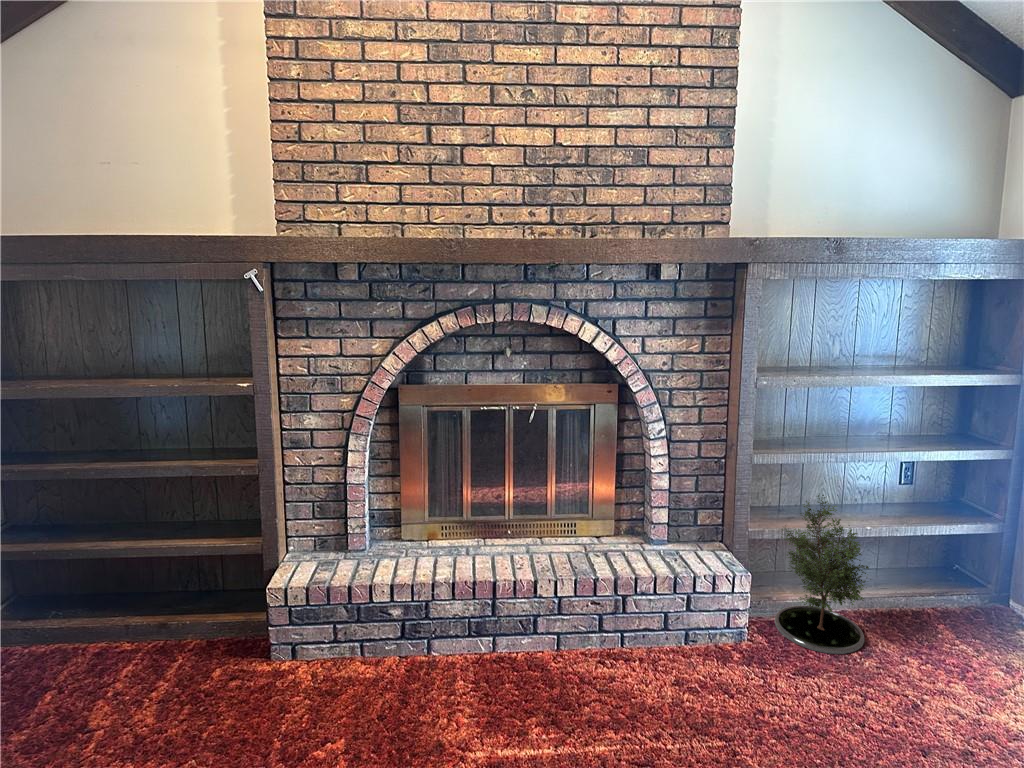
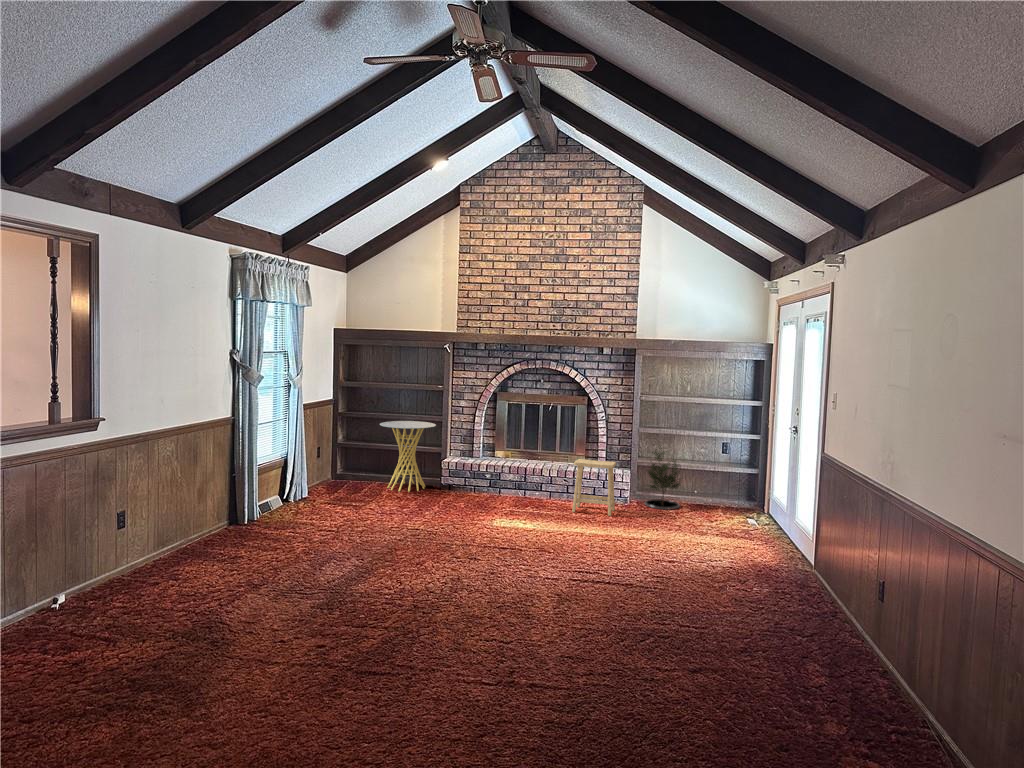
side table: none [56,476,239,700] -> present [380,421,436,492]
footstool: none [650,570,781,736] -> present [572,459,616,516]

